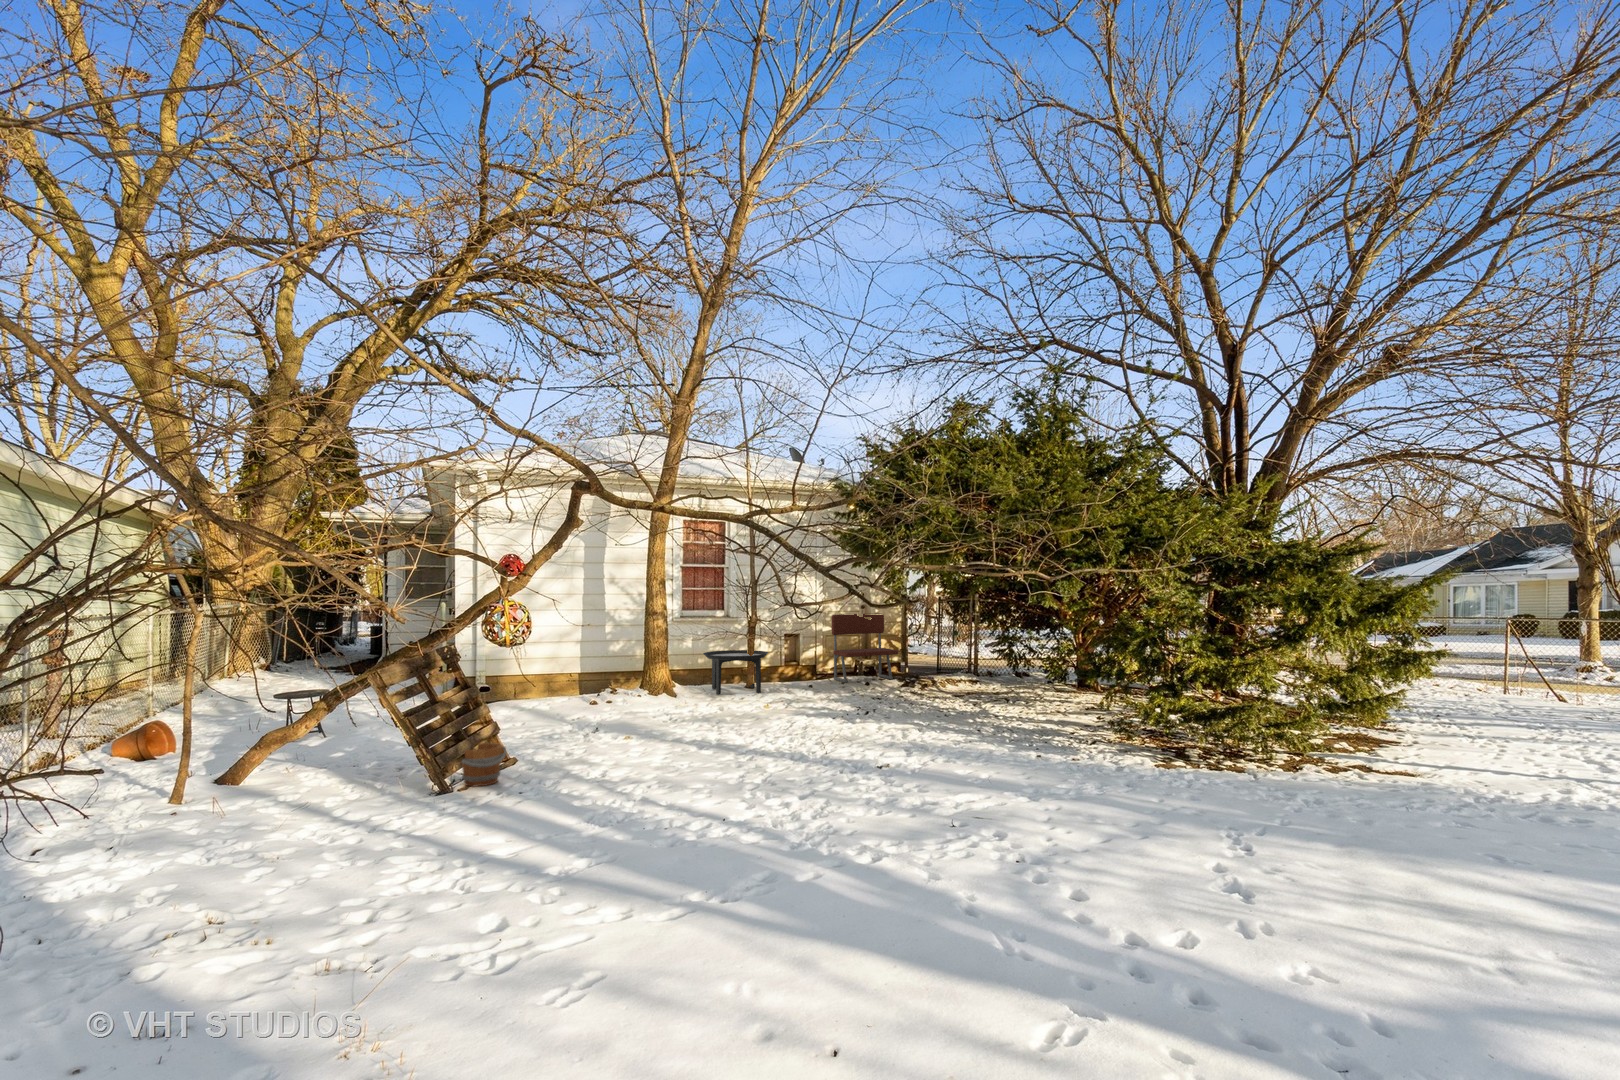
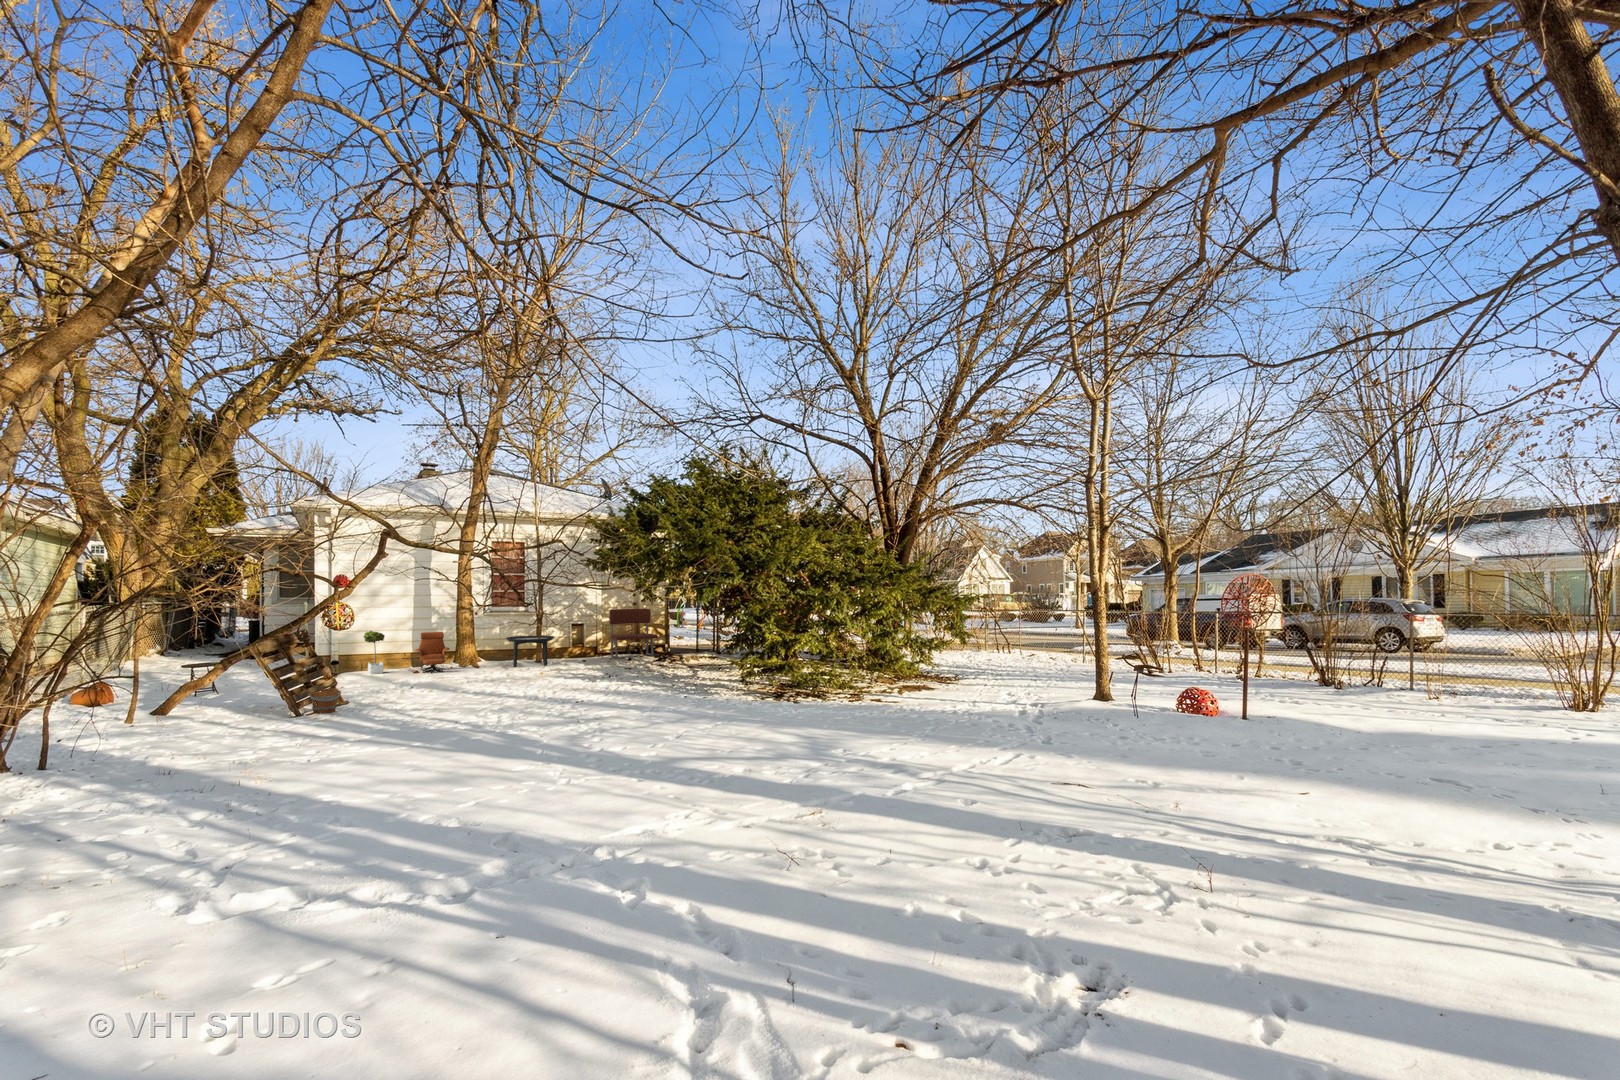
potted tree: none [520,643,548,704] -> present [364,631,385,674]
lounge chair: none [586,645,632,704] -> present [415,632,450,673]

